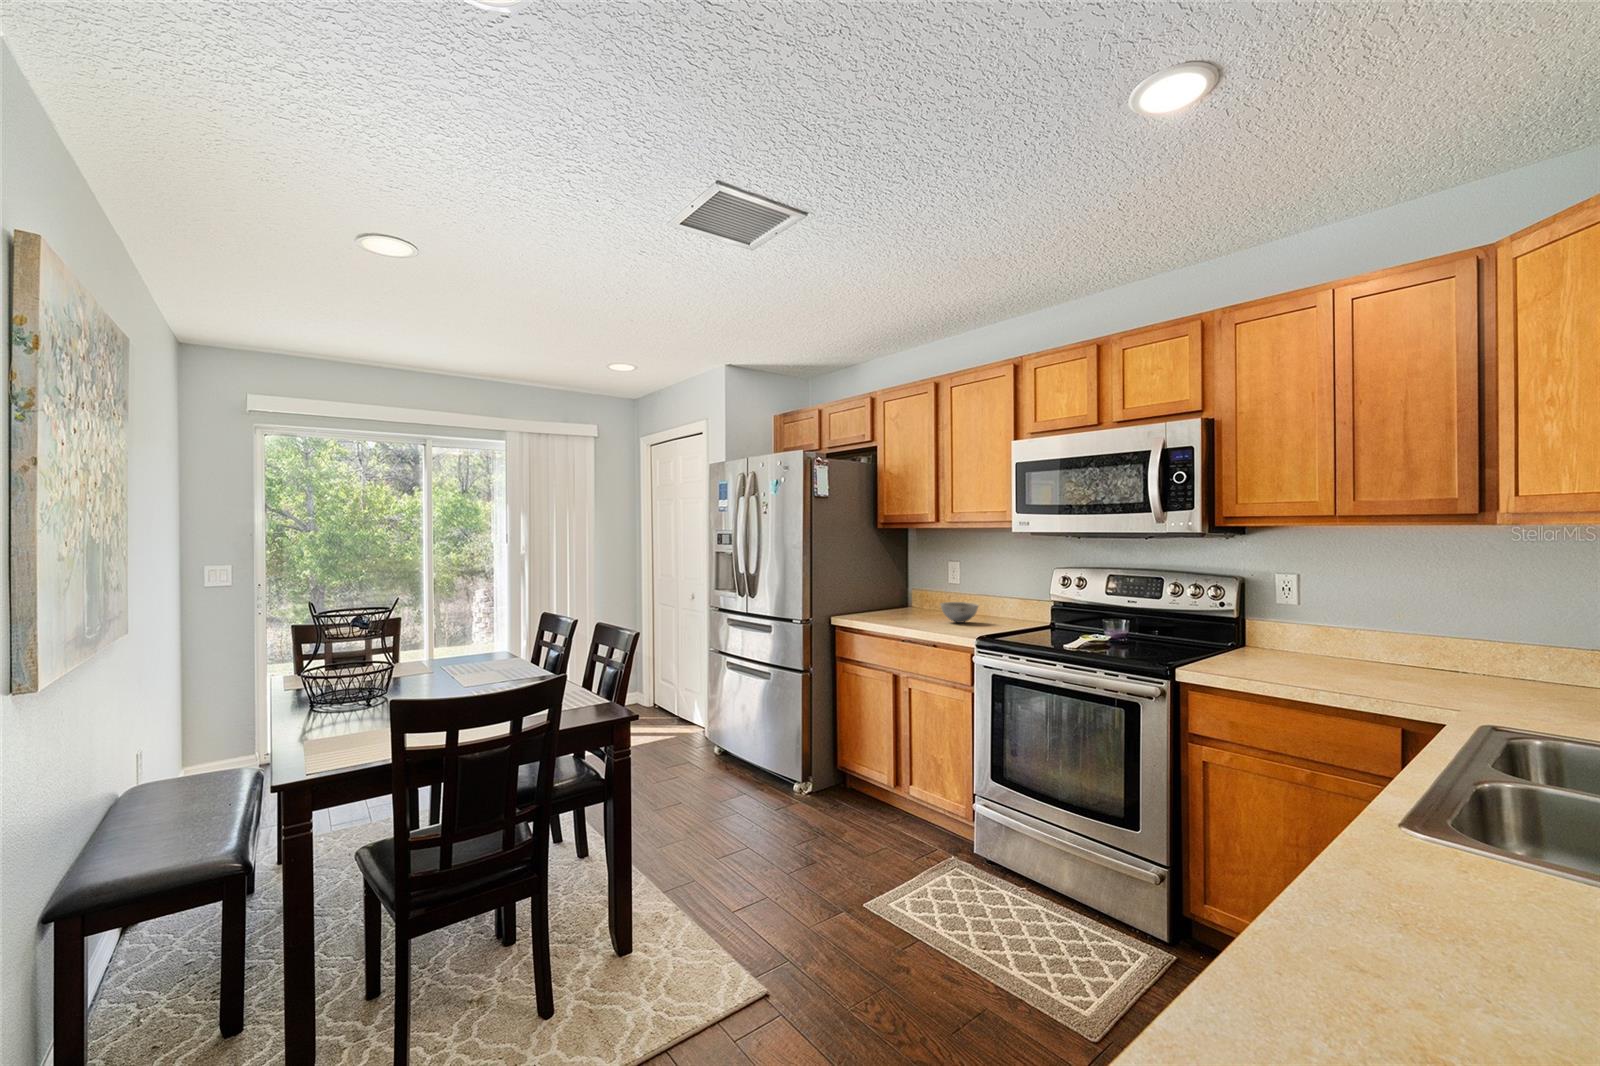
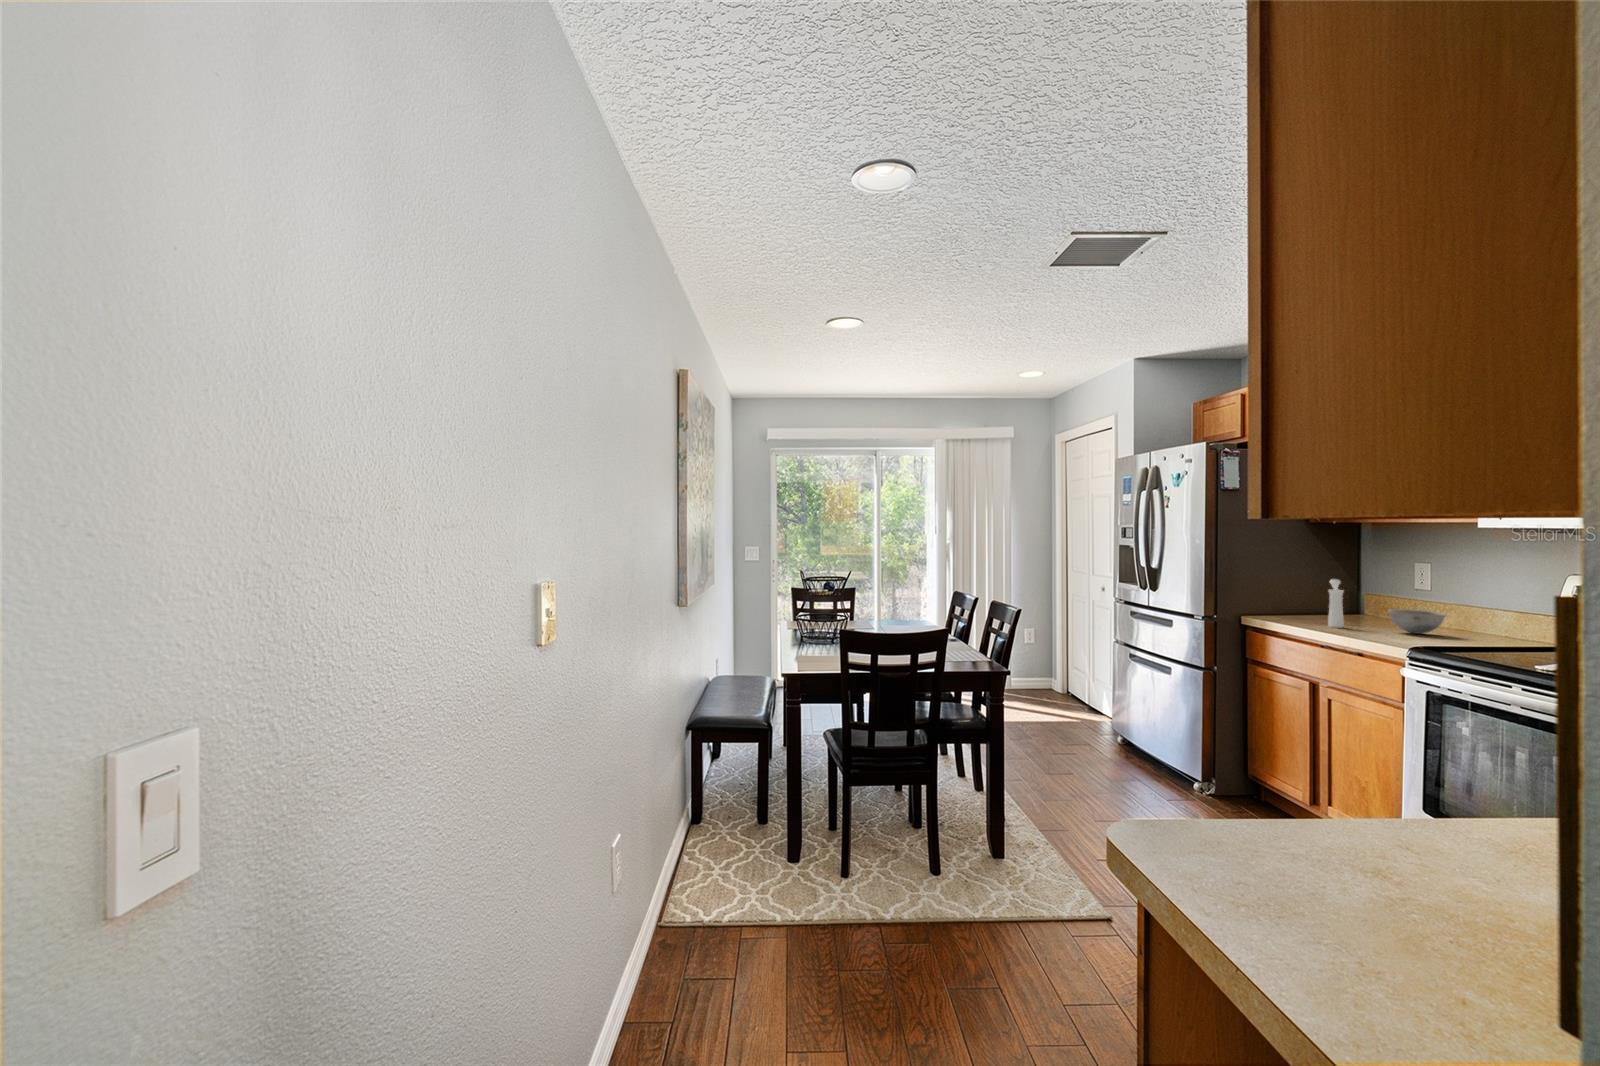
pepper mill: none [895,579,909,622] -> present [1328,579,1344,628]

